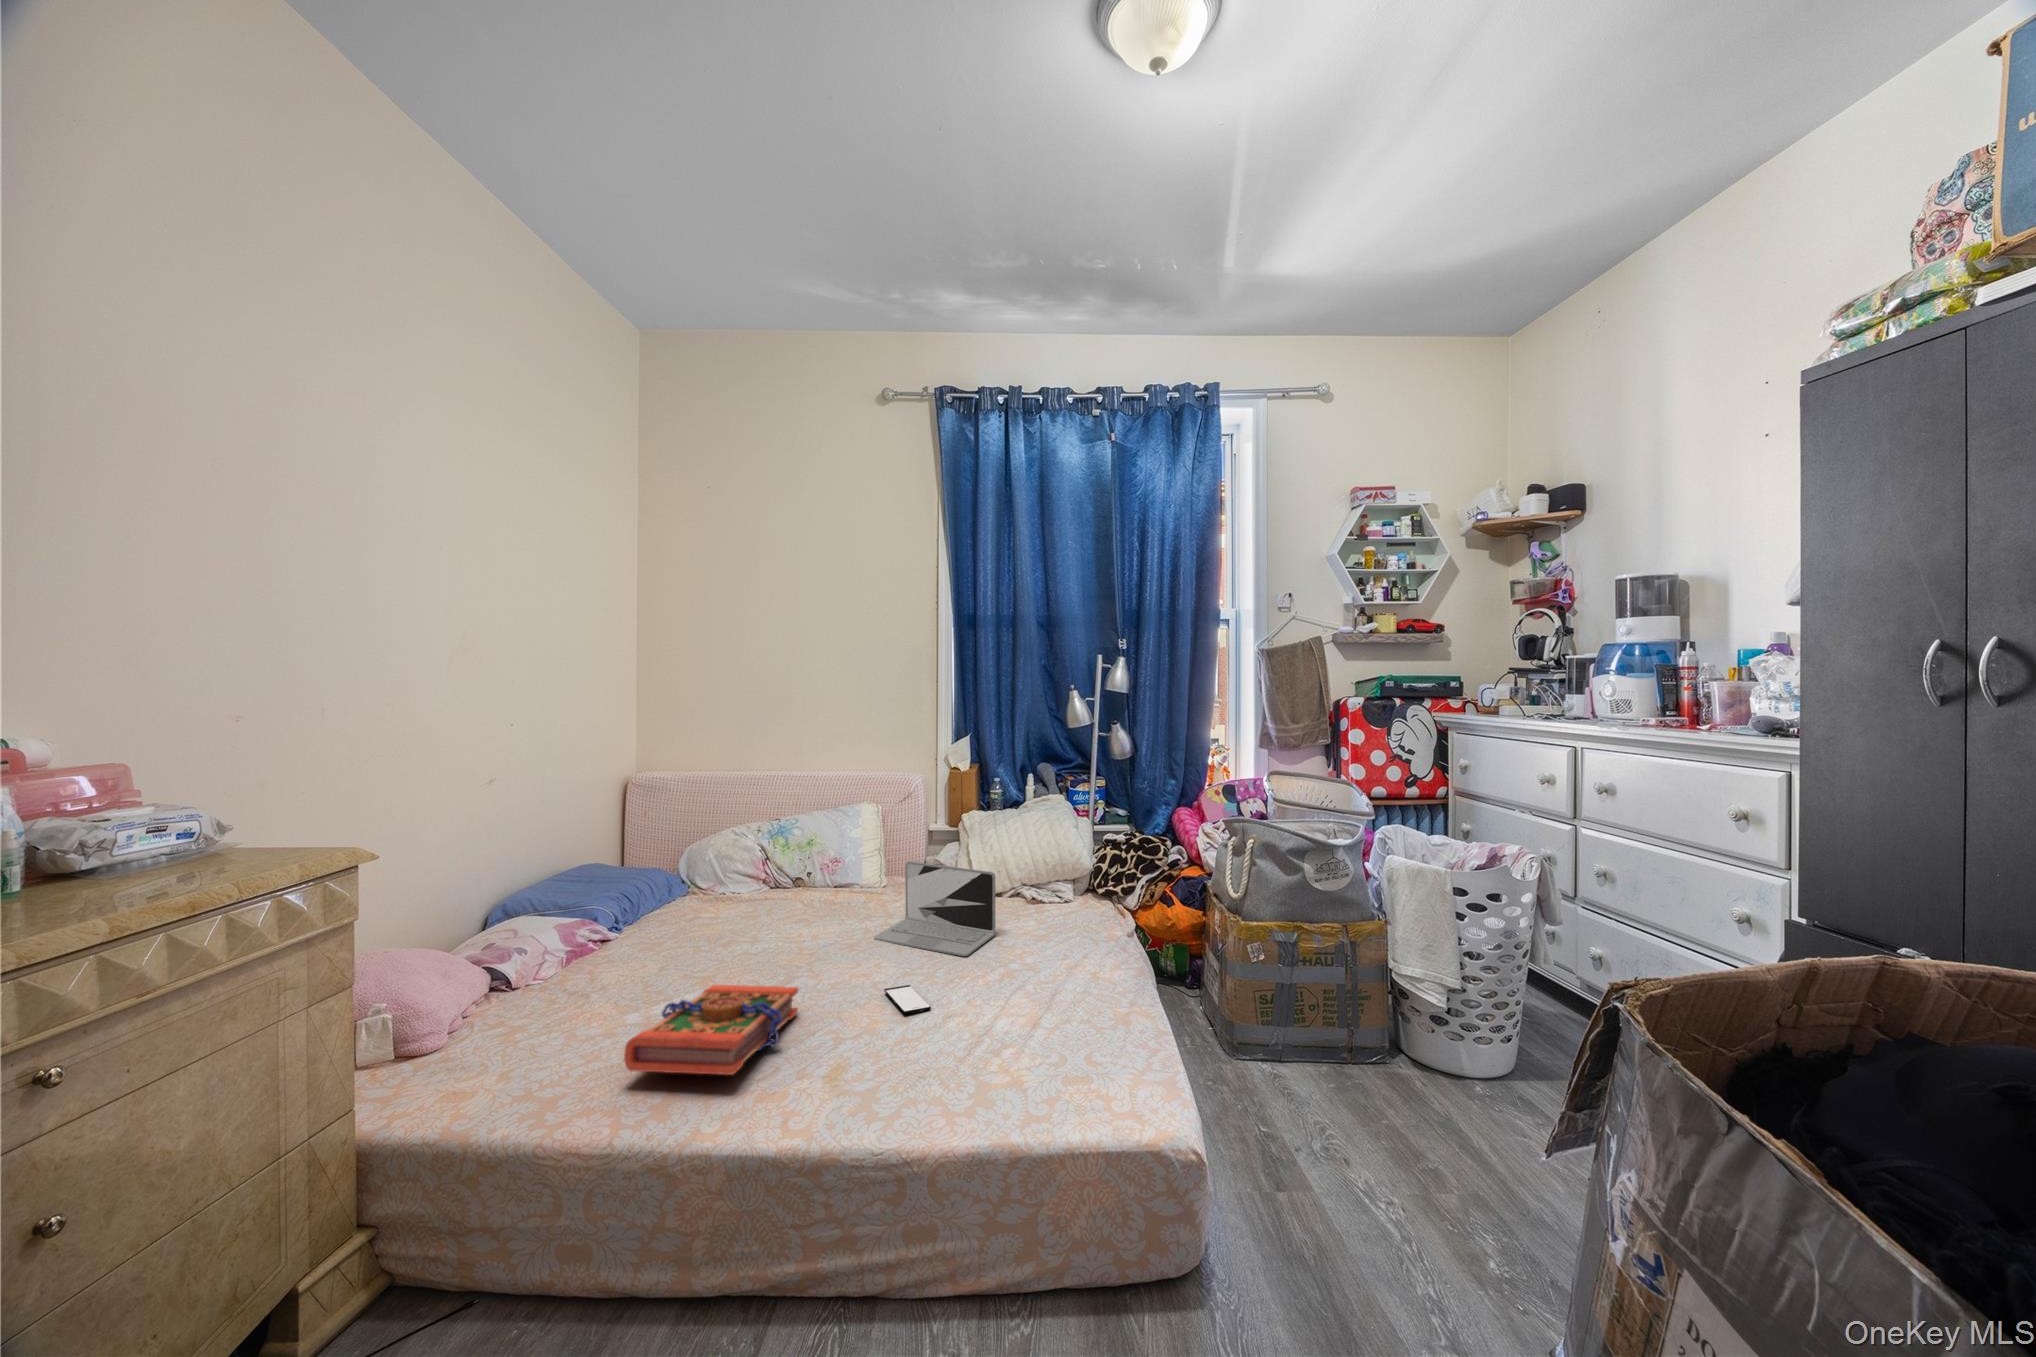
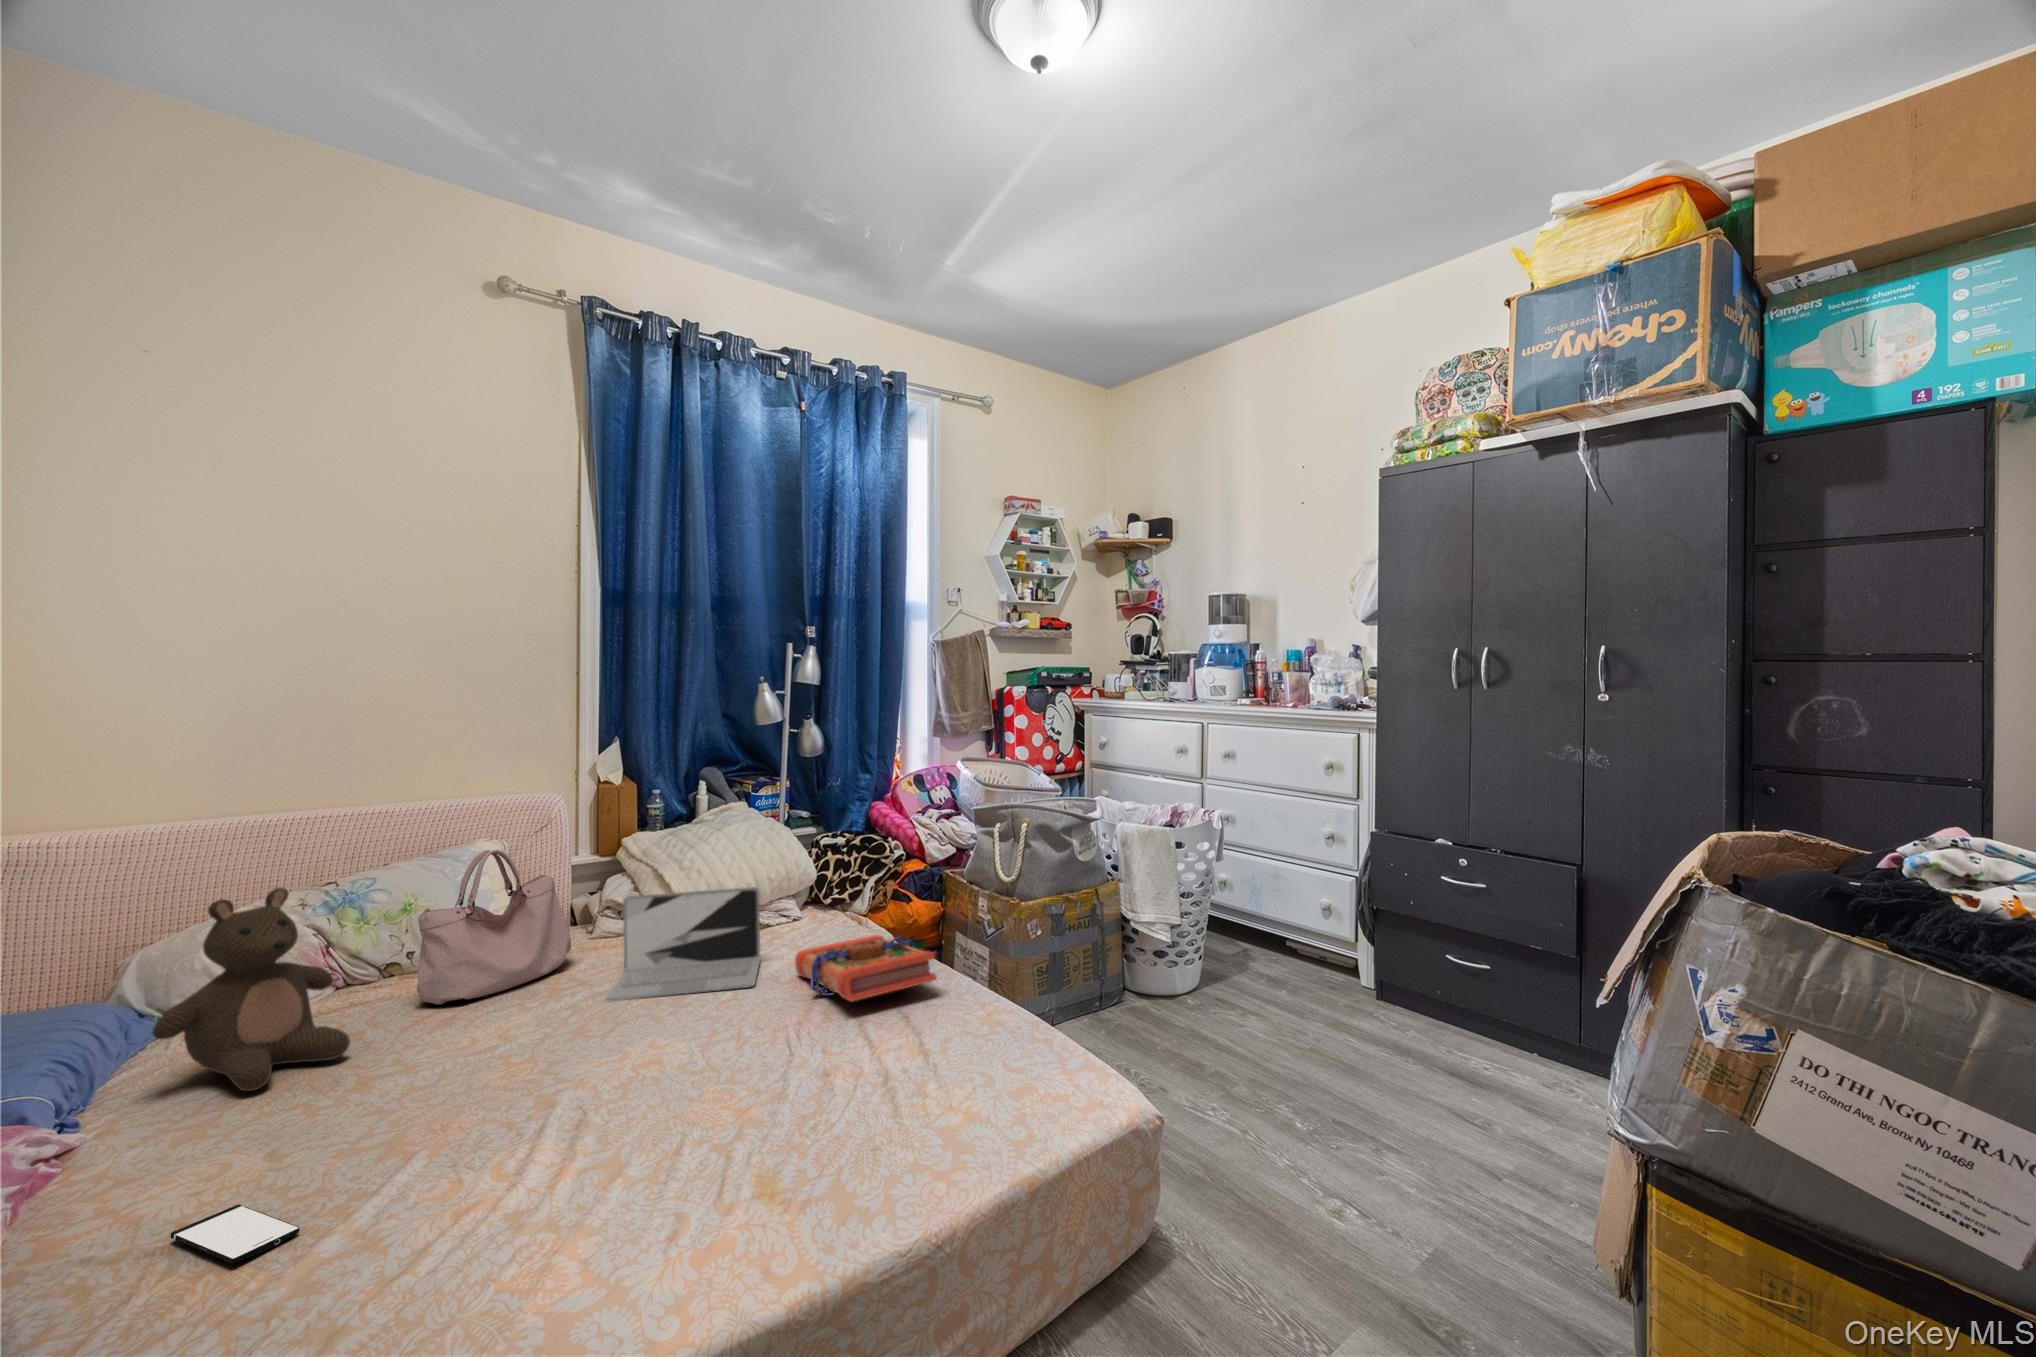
handbag: none [785,812,890,914] -> present [417,849,571,1005]
stuffed bear: none [640,823,734,945] -> present [153,888,350,1091]
book: present [624,985,798,1075] -> present [795,935,937,1002]
smartphone: present [884,985,931,1014] -> present [171,1205,300,1264]

